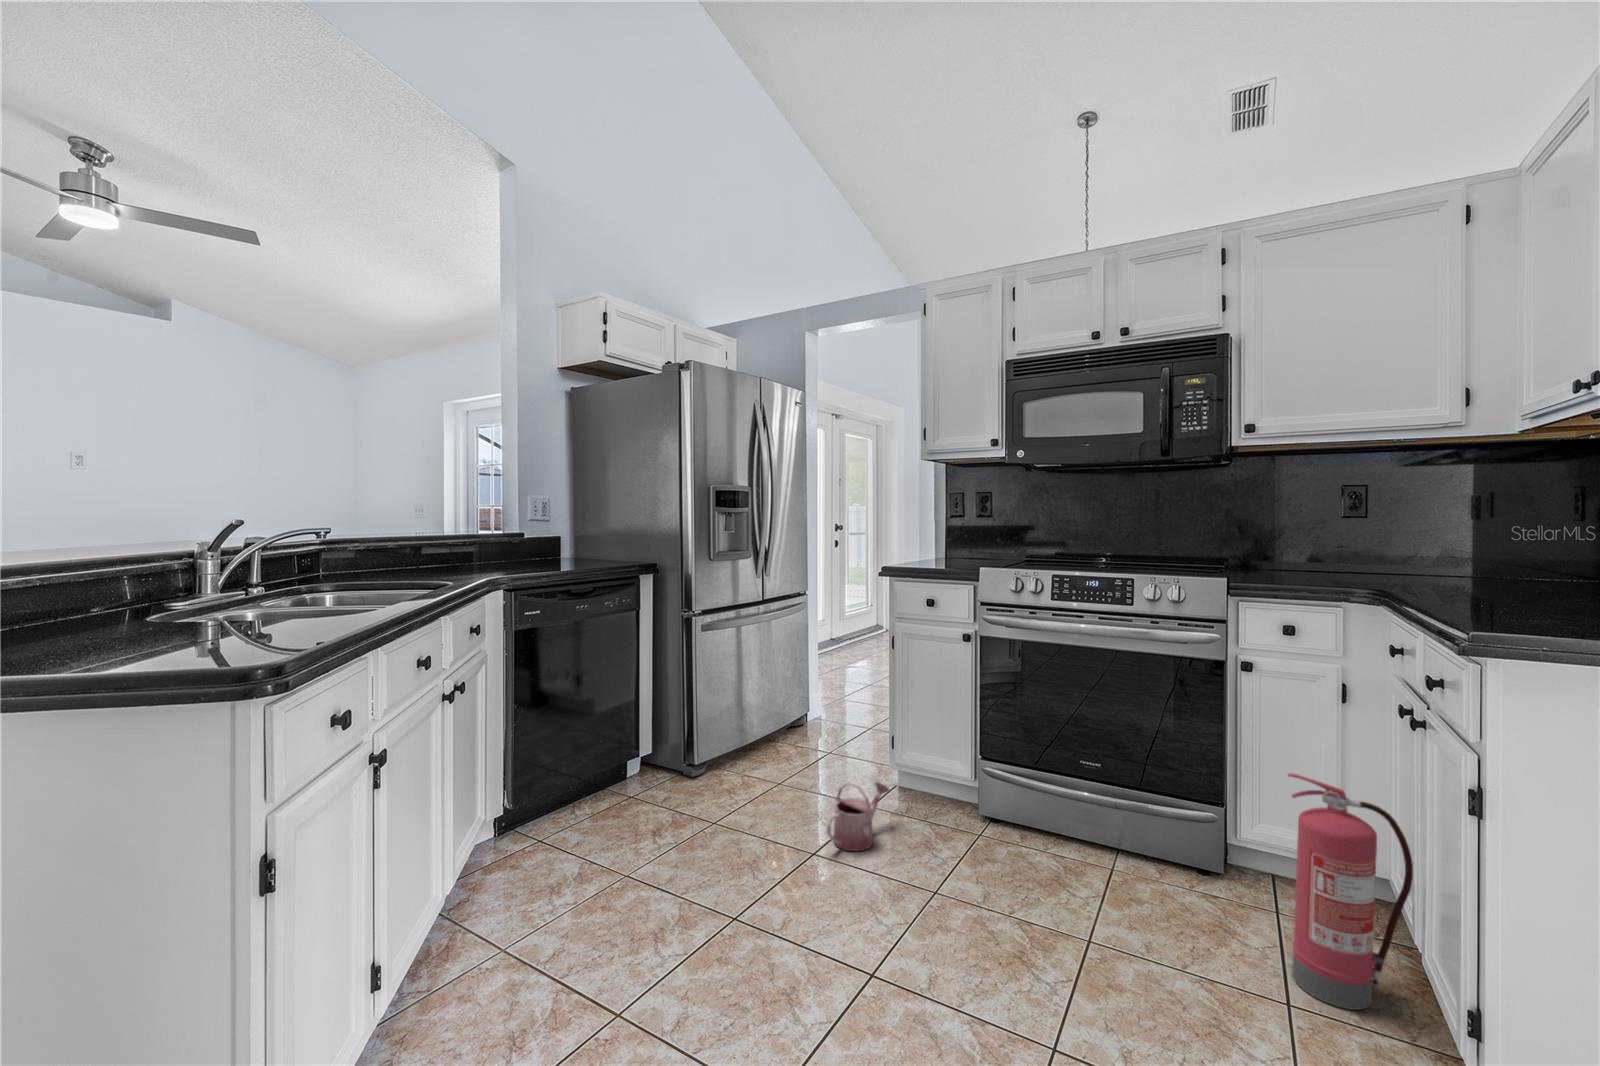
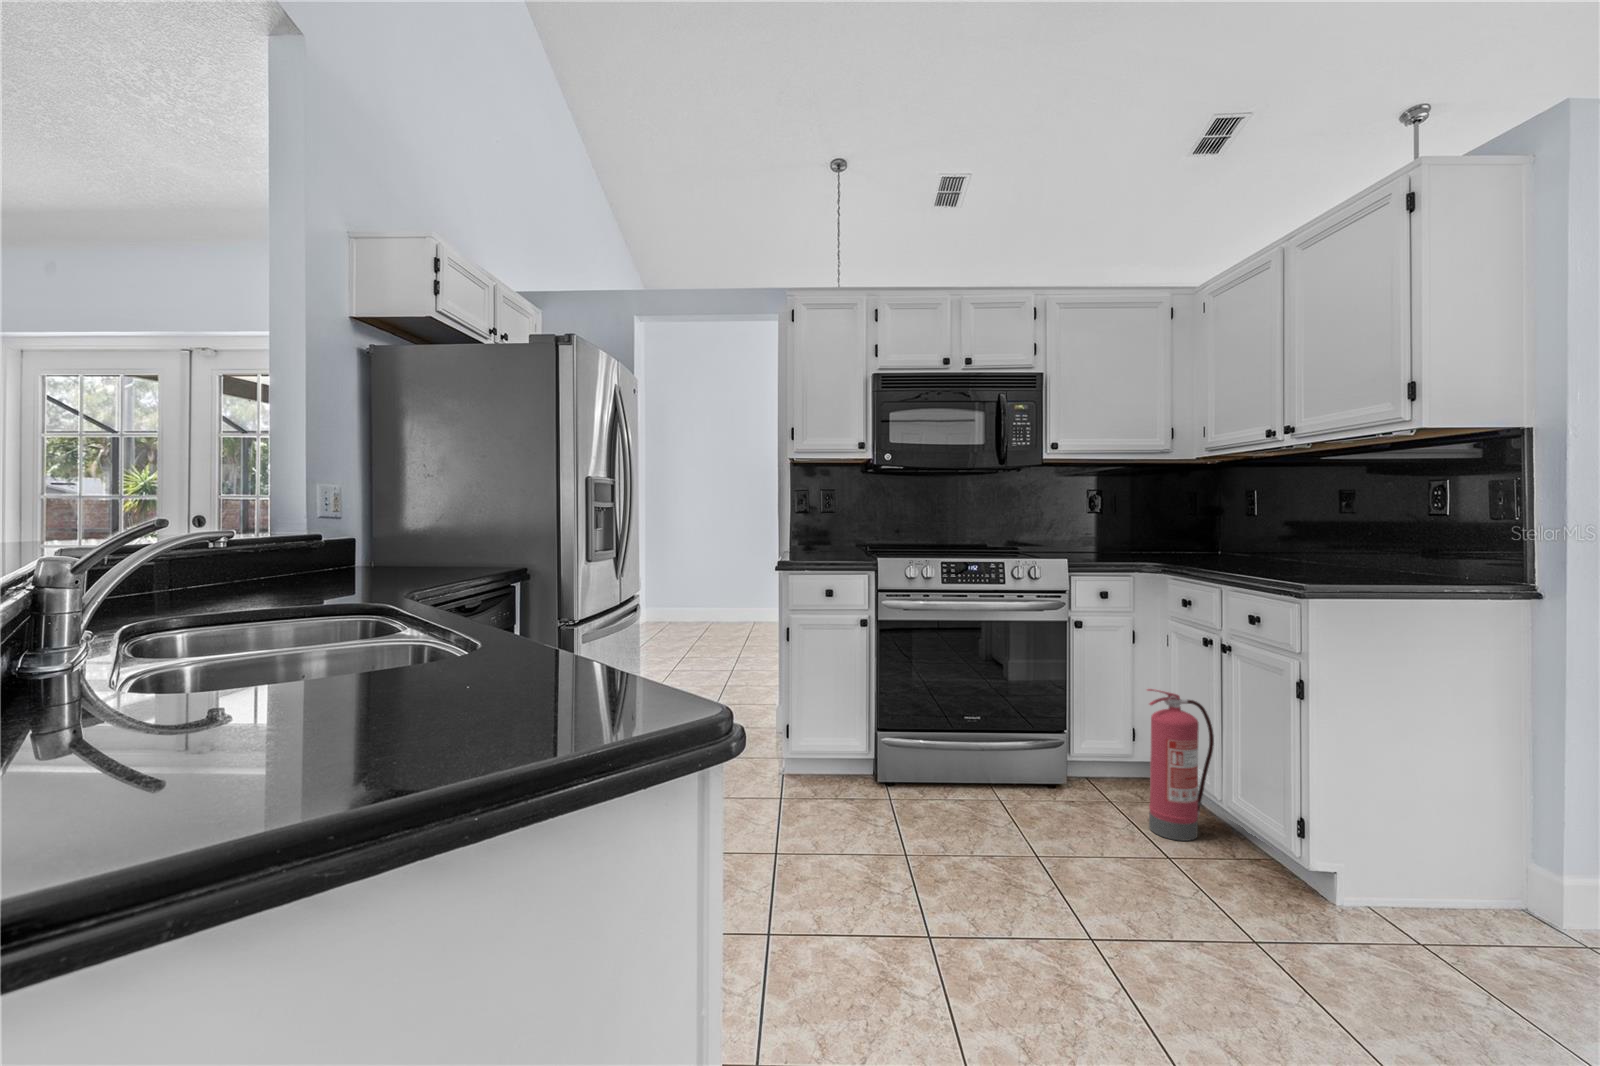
watering can: present [827,782,890,852] -> none [781,770,824,839]

